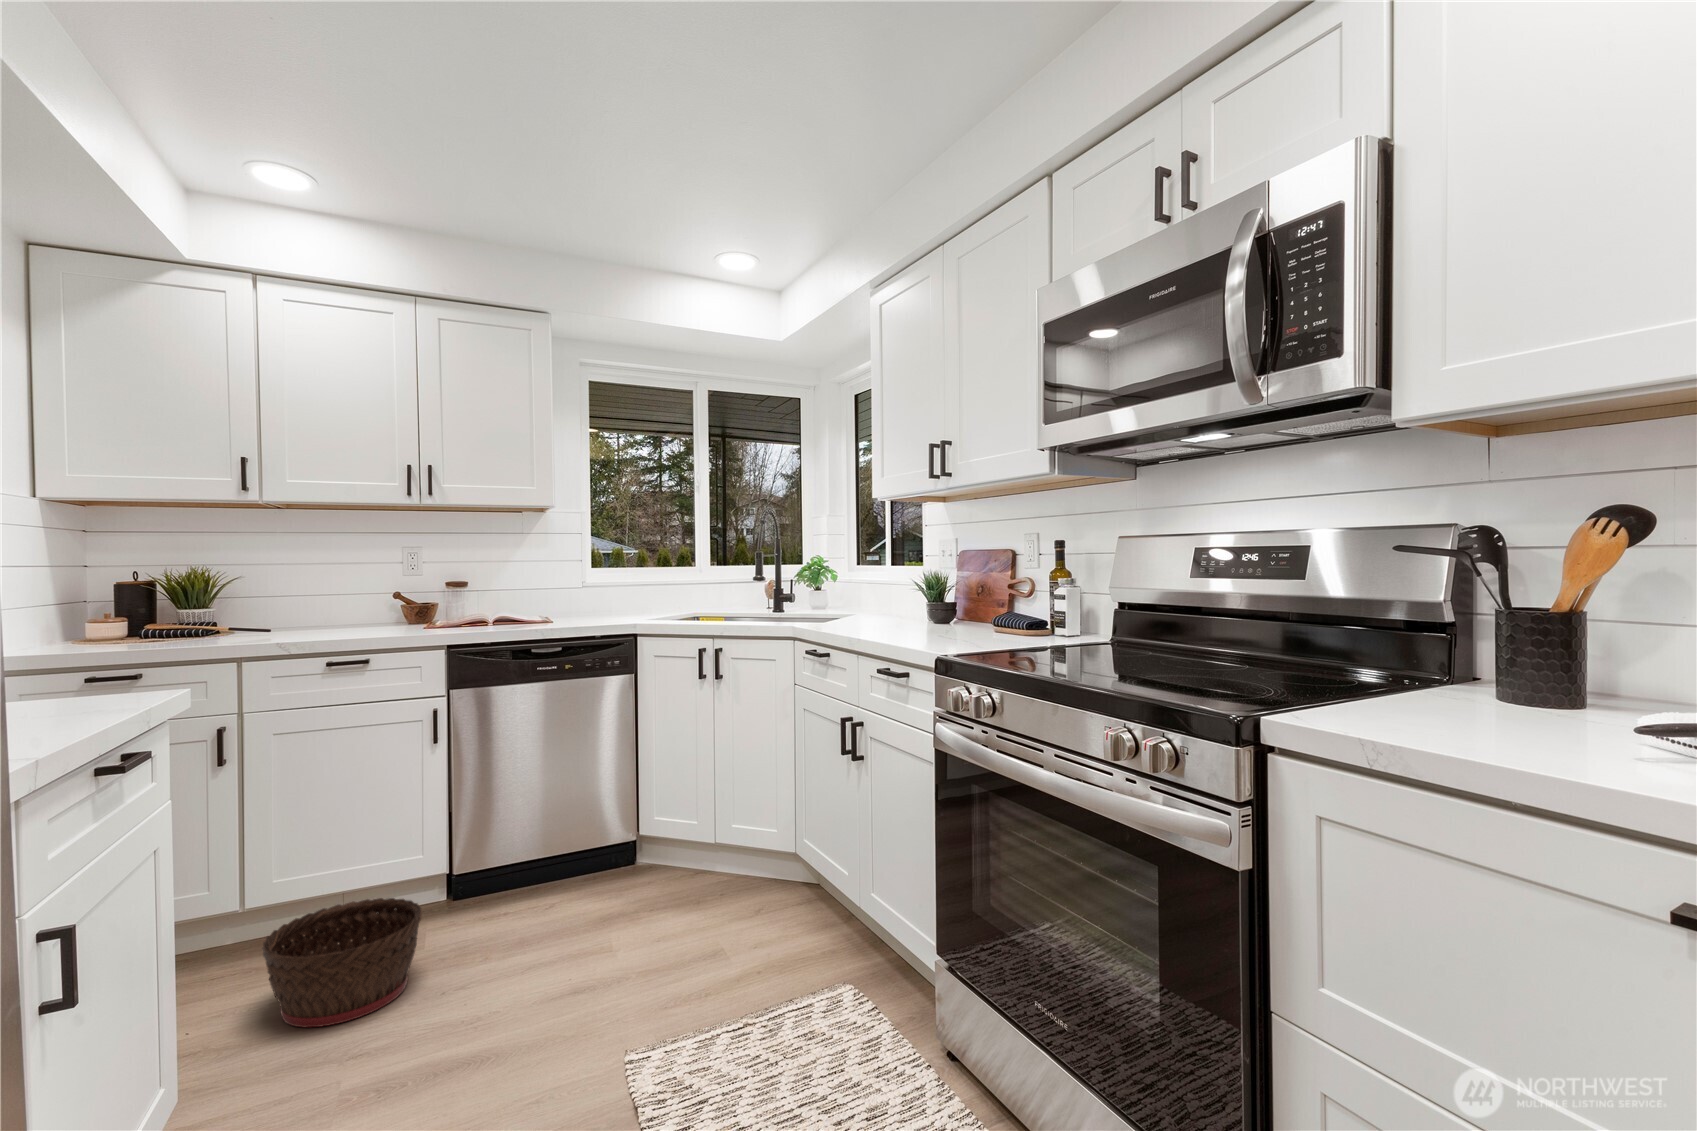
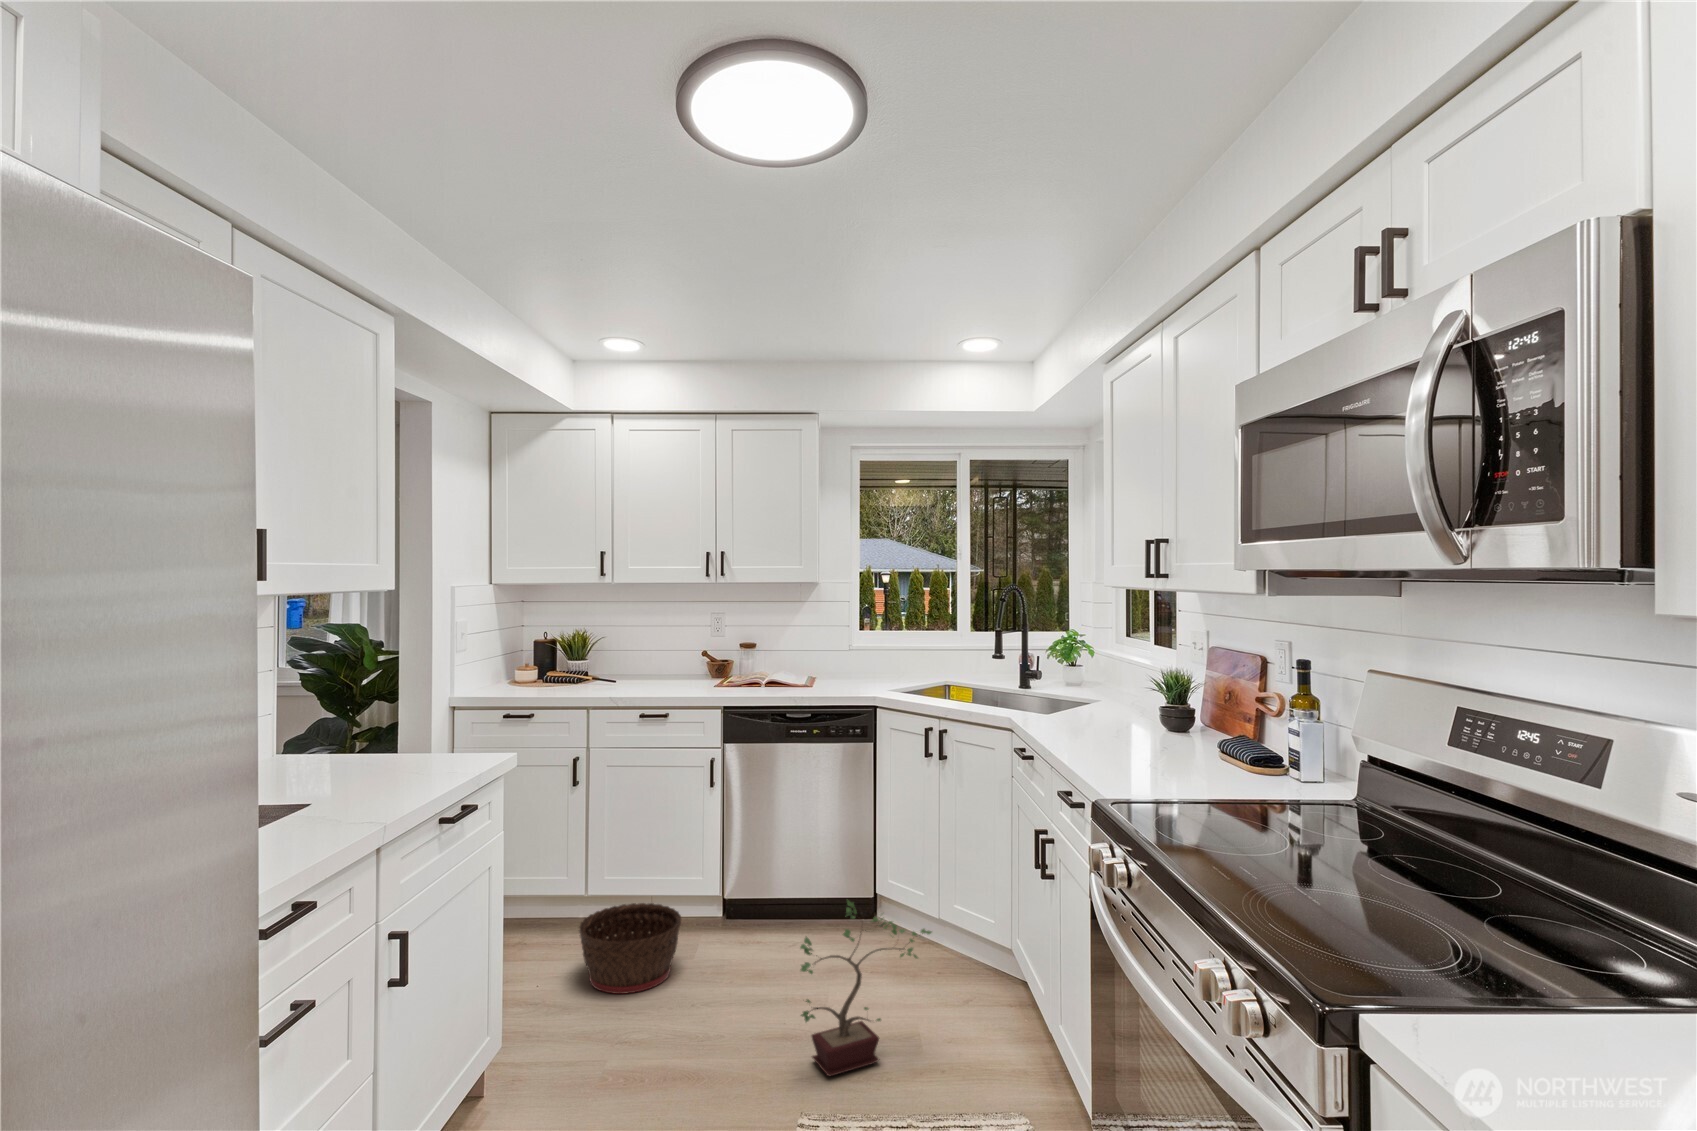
potted plant: none [641,823,778,1034] -> present [800,900,932,1076]

